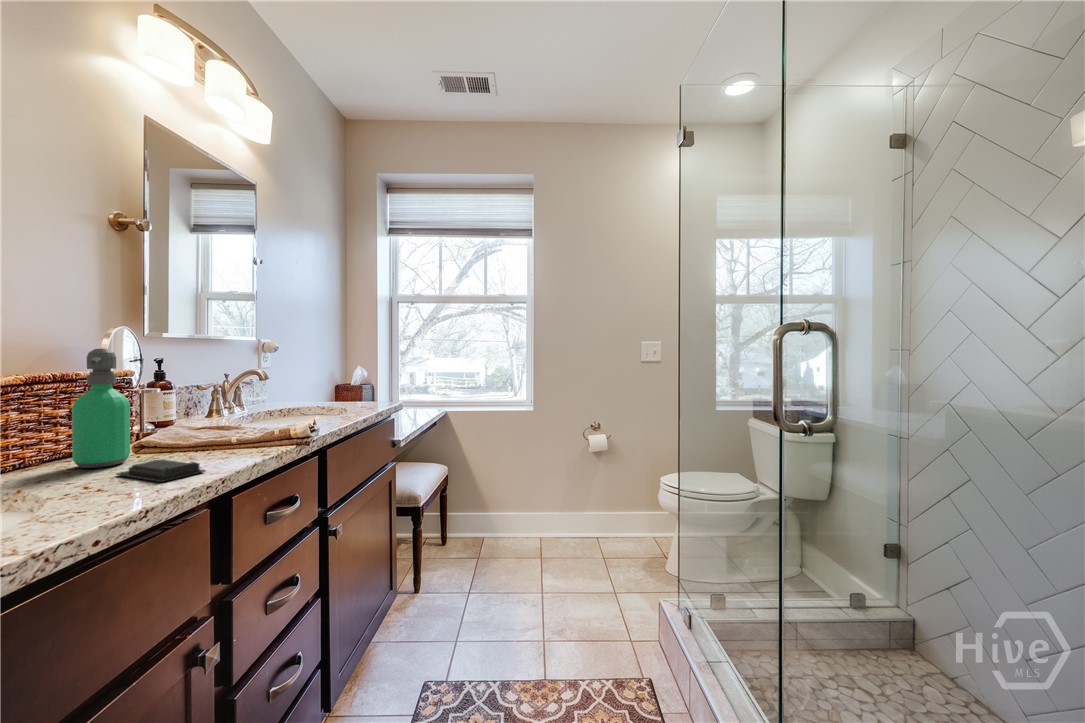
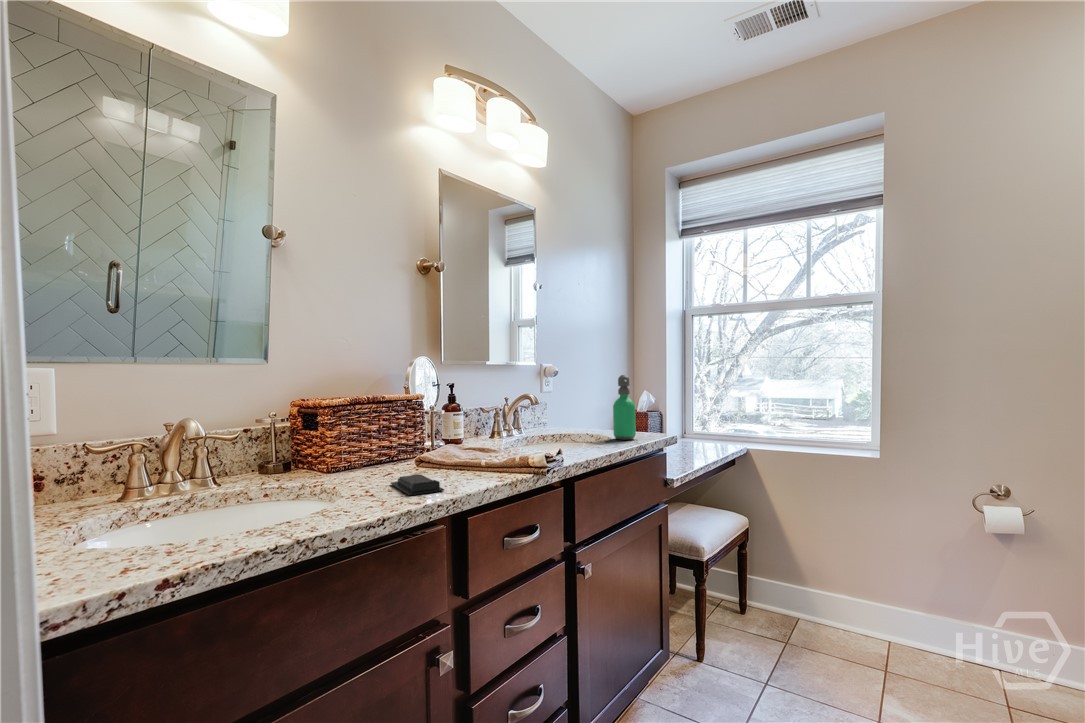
soap dispenser: present [72,348,130,468] -> present [613,375,636,440]

